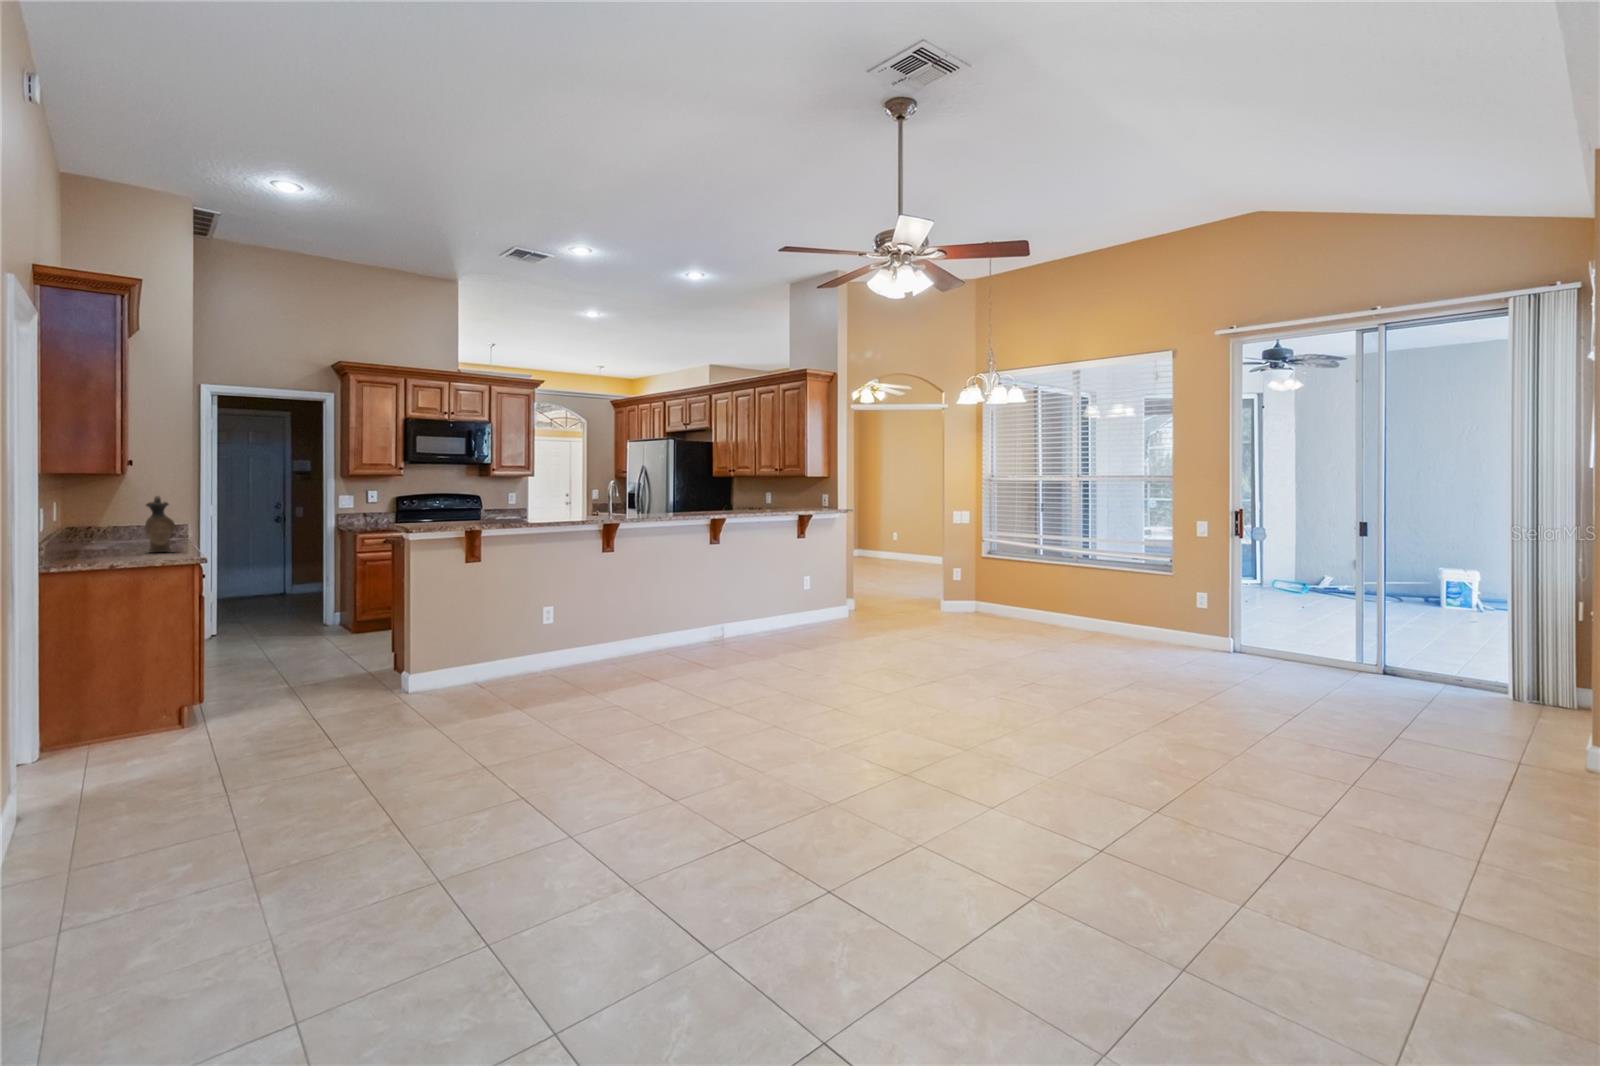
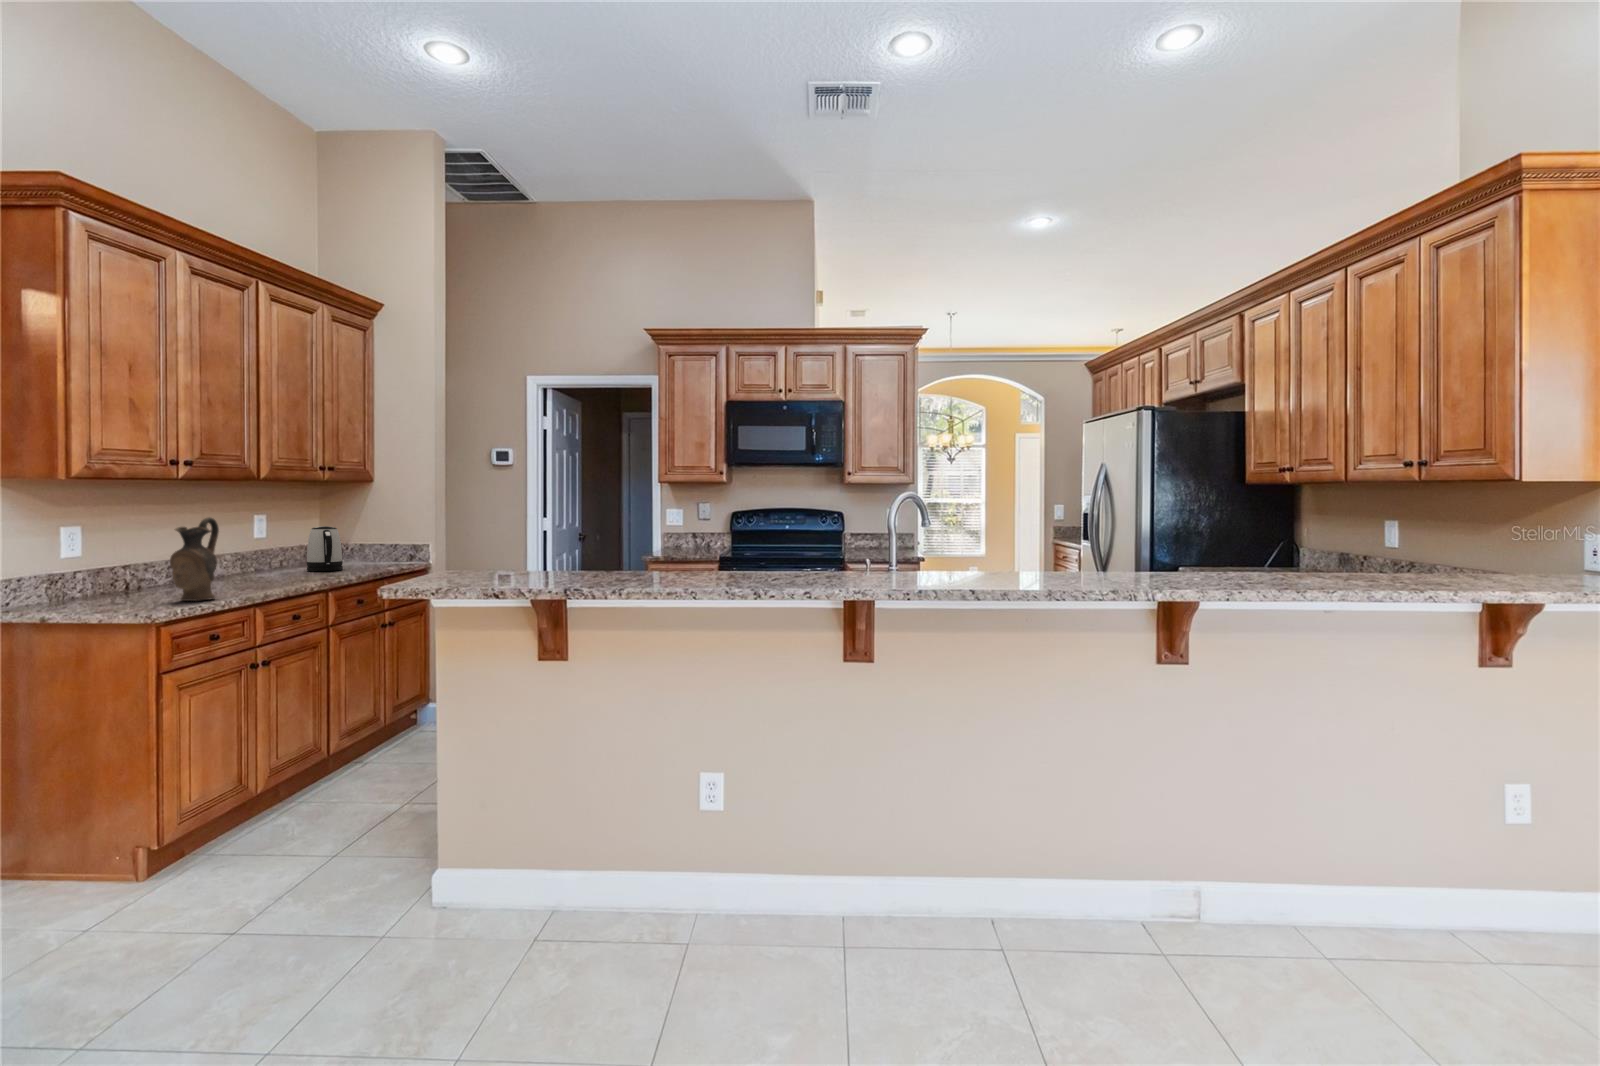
kettle: none [94,508,130,544] -> present [307,526,343,571]

